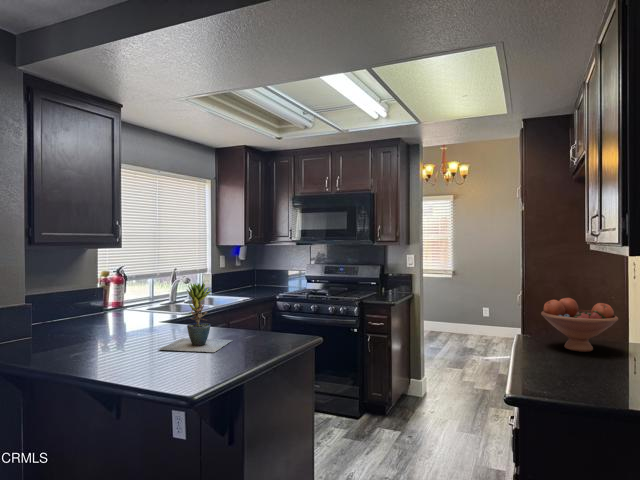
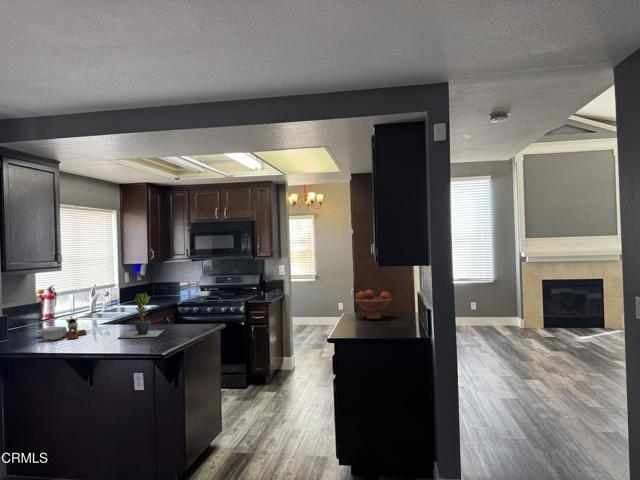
cutting board: none [66,309,137,344] -> present [37,316,86,340]

